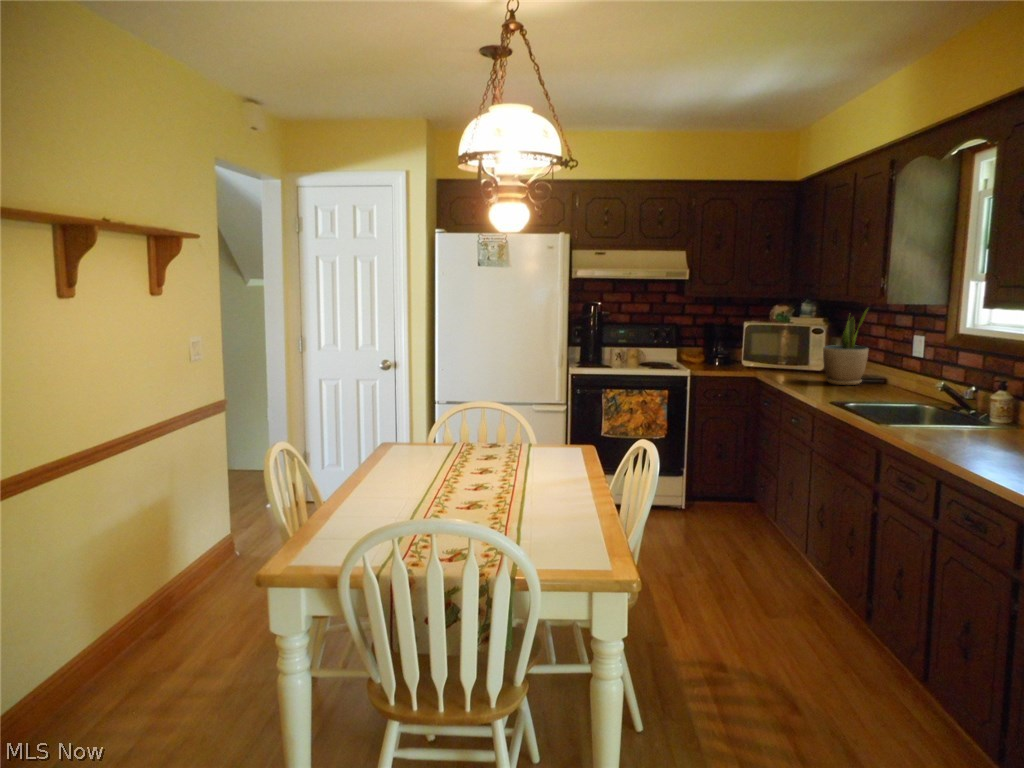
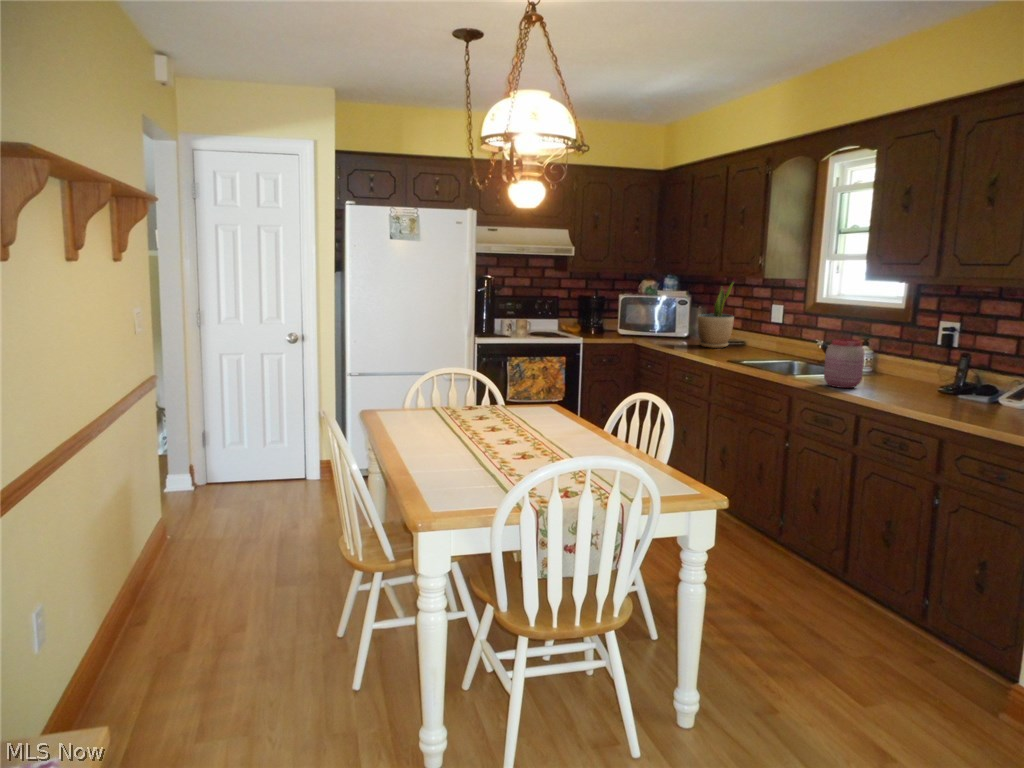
jar: none [932,378,985,440] -> present [824,339,864,388]

